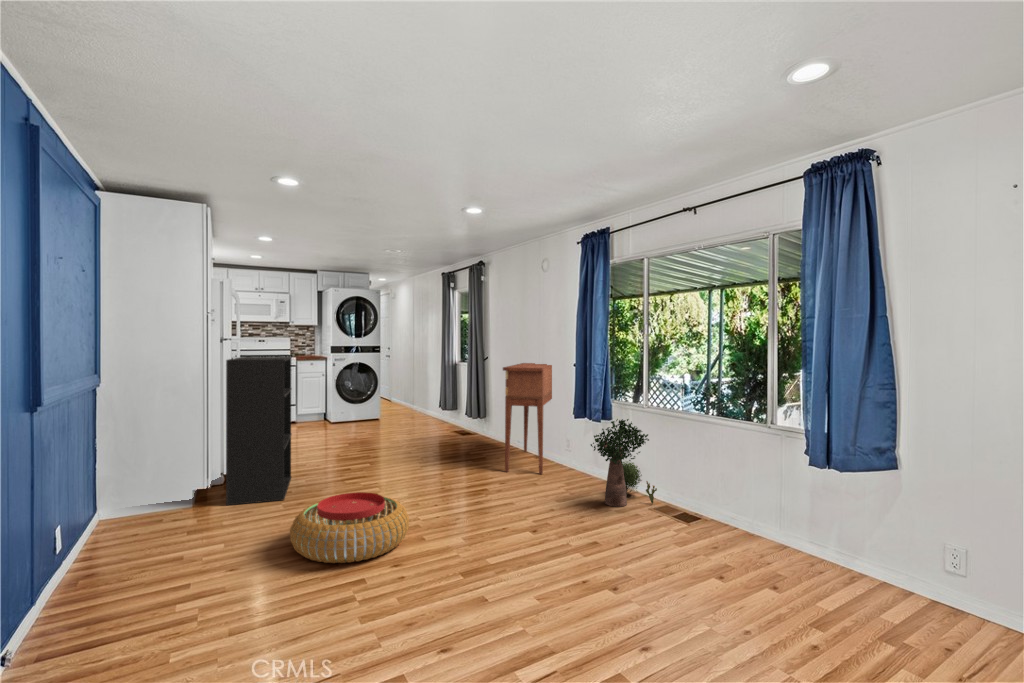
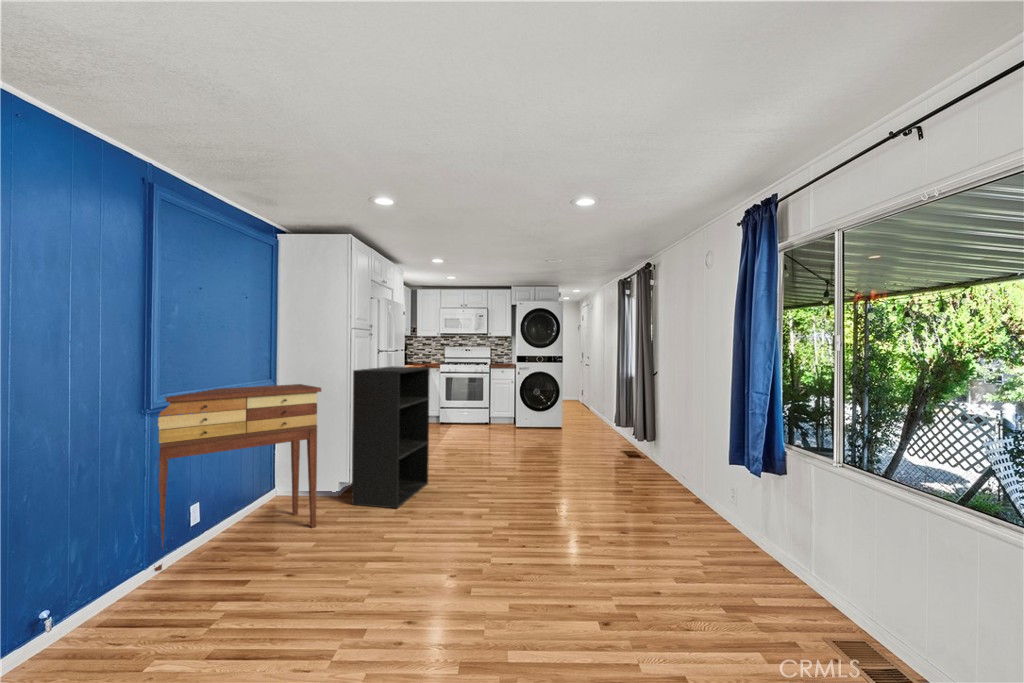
console table: present [503,363,552,474] -> present [154,384,321,571]
potted plant: present [591,419,657,507] -> none [728,478,844,625]
pouf: present [290,492,409,563] -> none [330,521,460,610]

